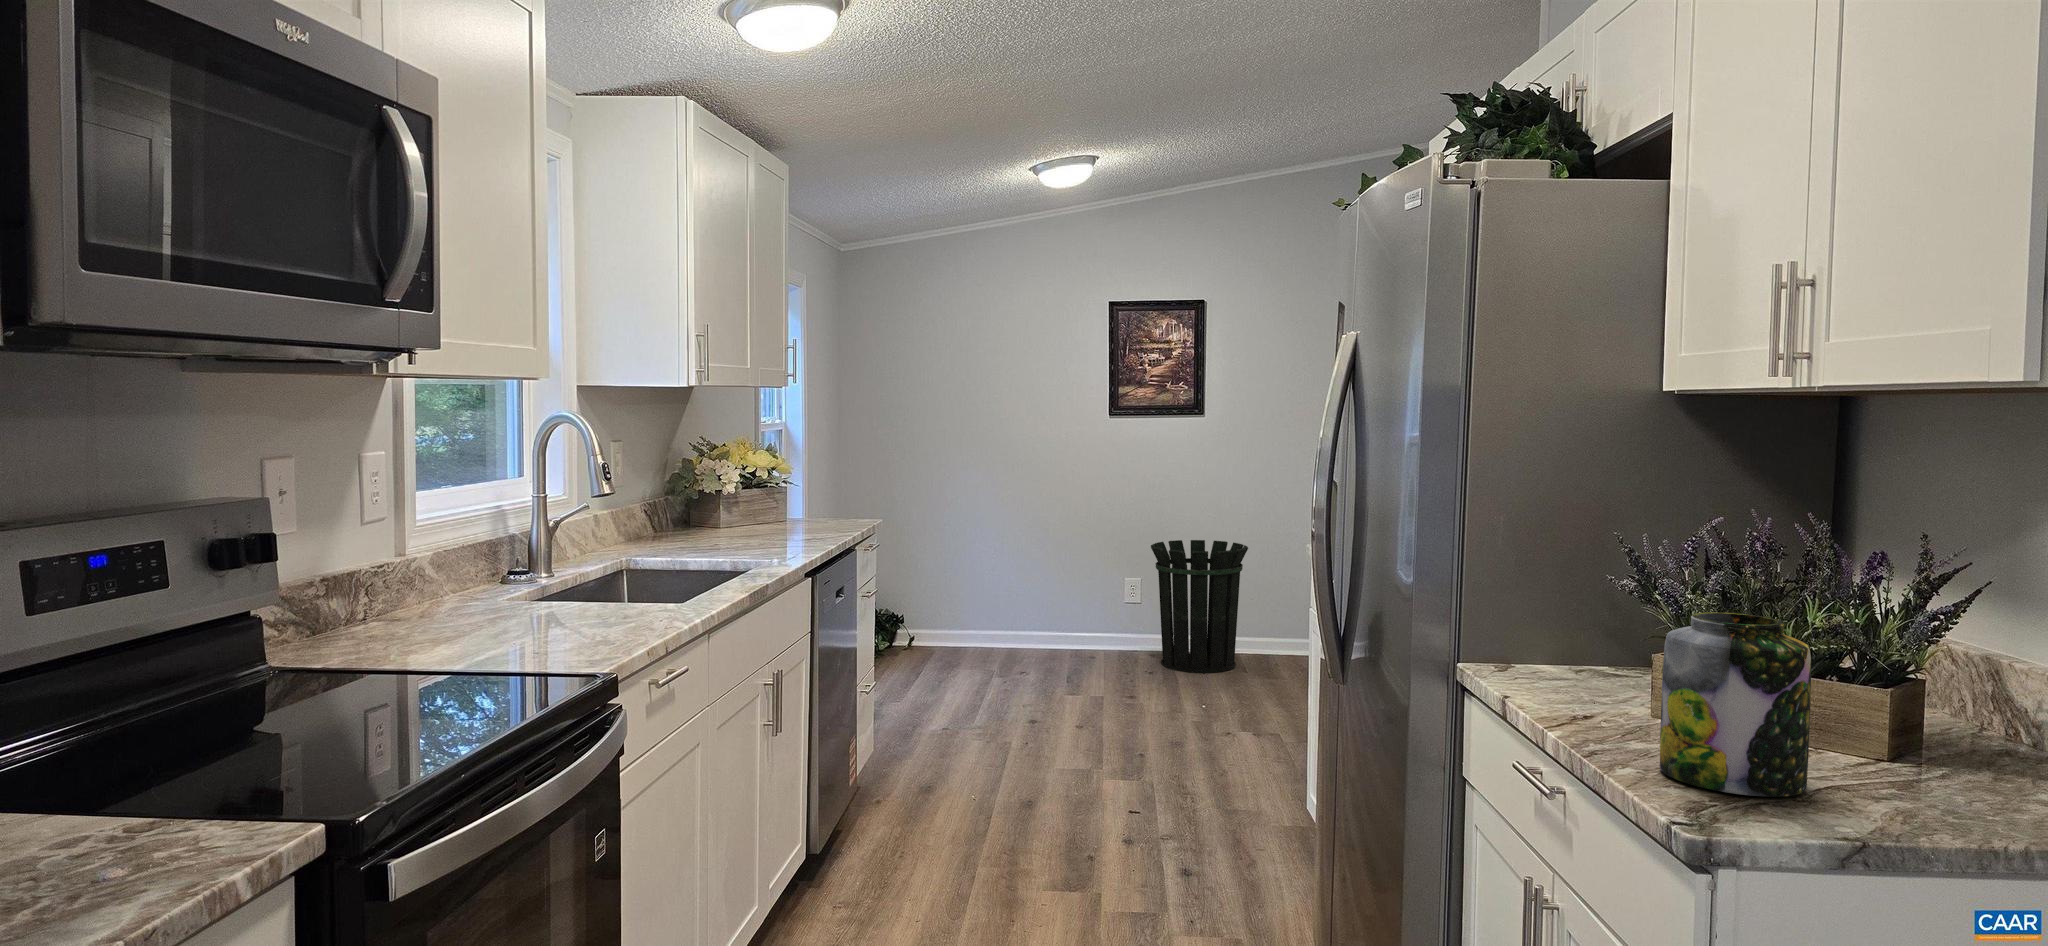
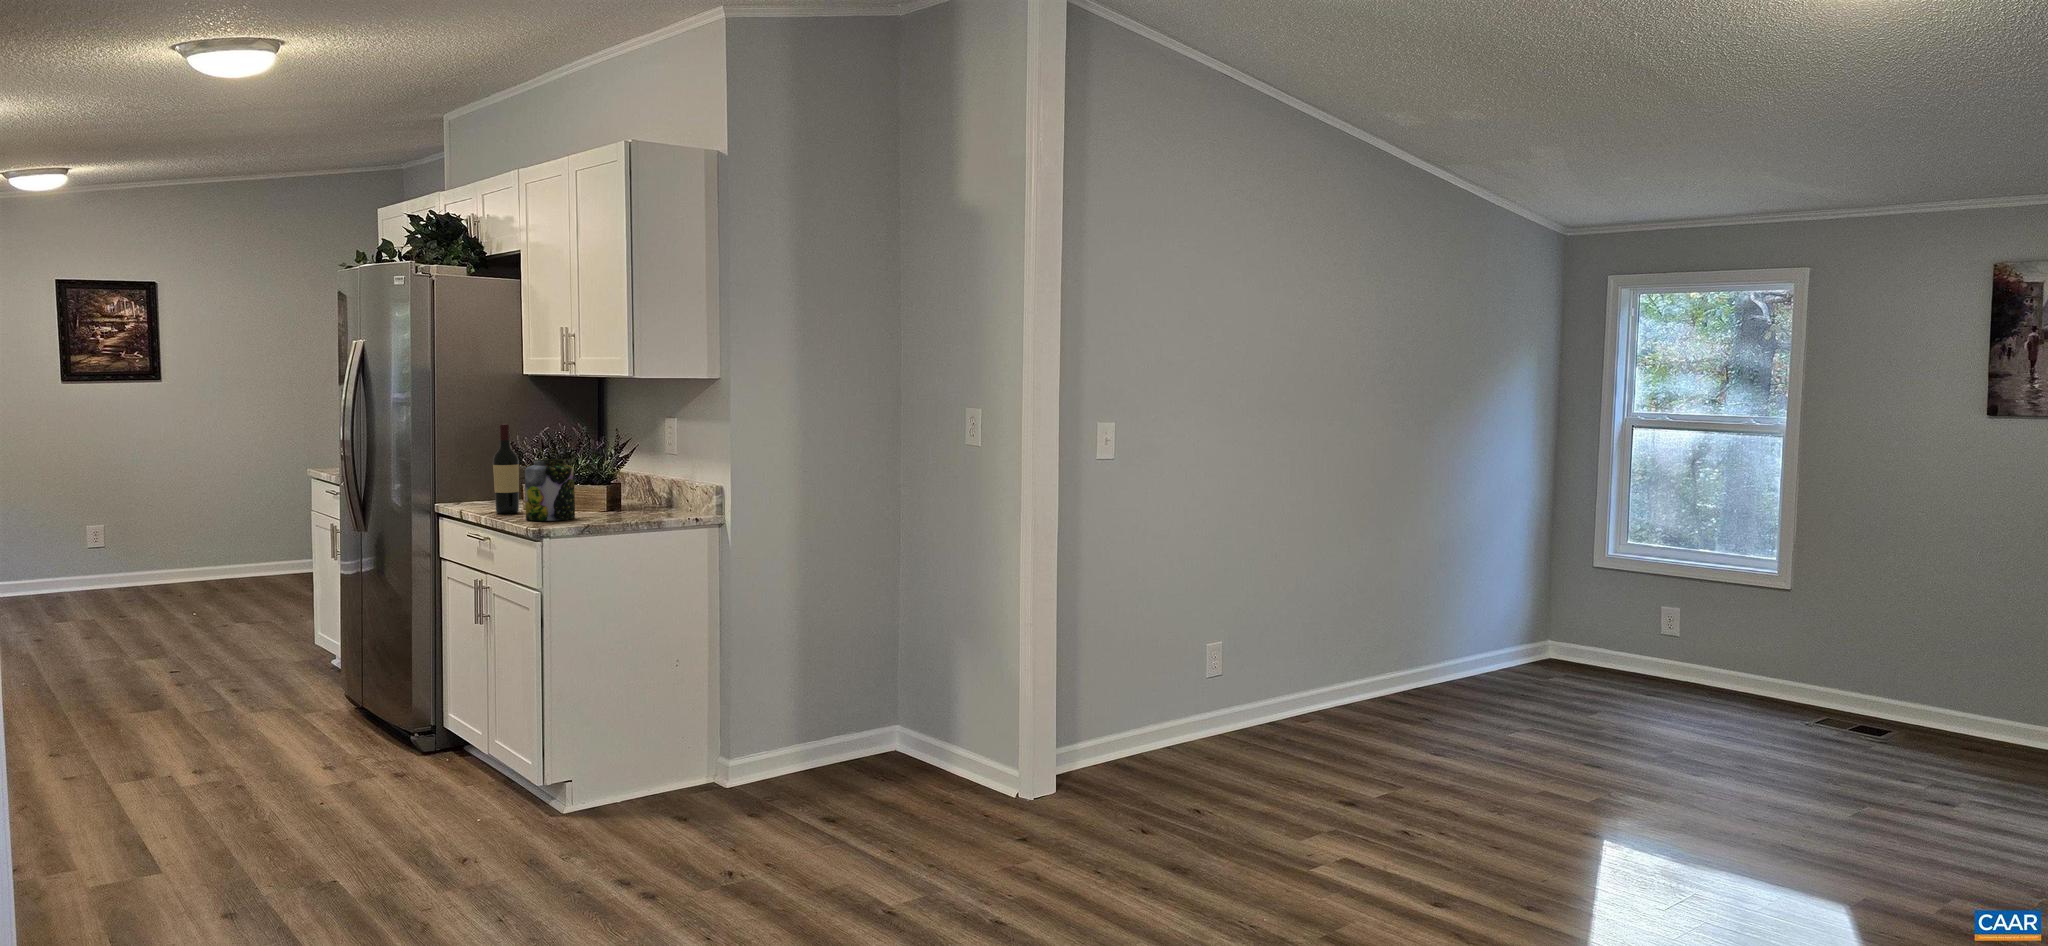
wine bottle: none [1579,507,1643,728] -> present [493,424,519,514]
waste bin: present [1151,540,1248,673] -> none [118,492,222,606]

